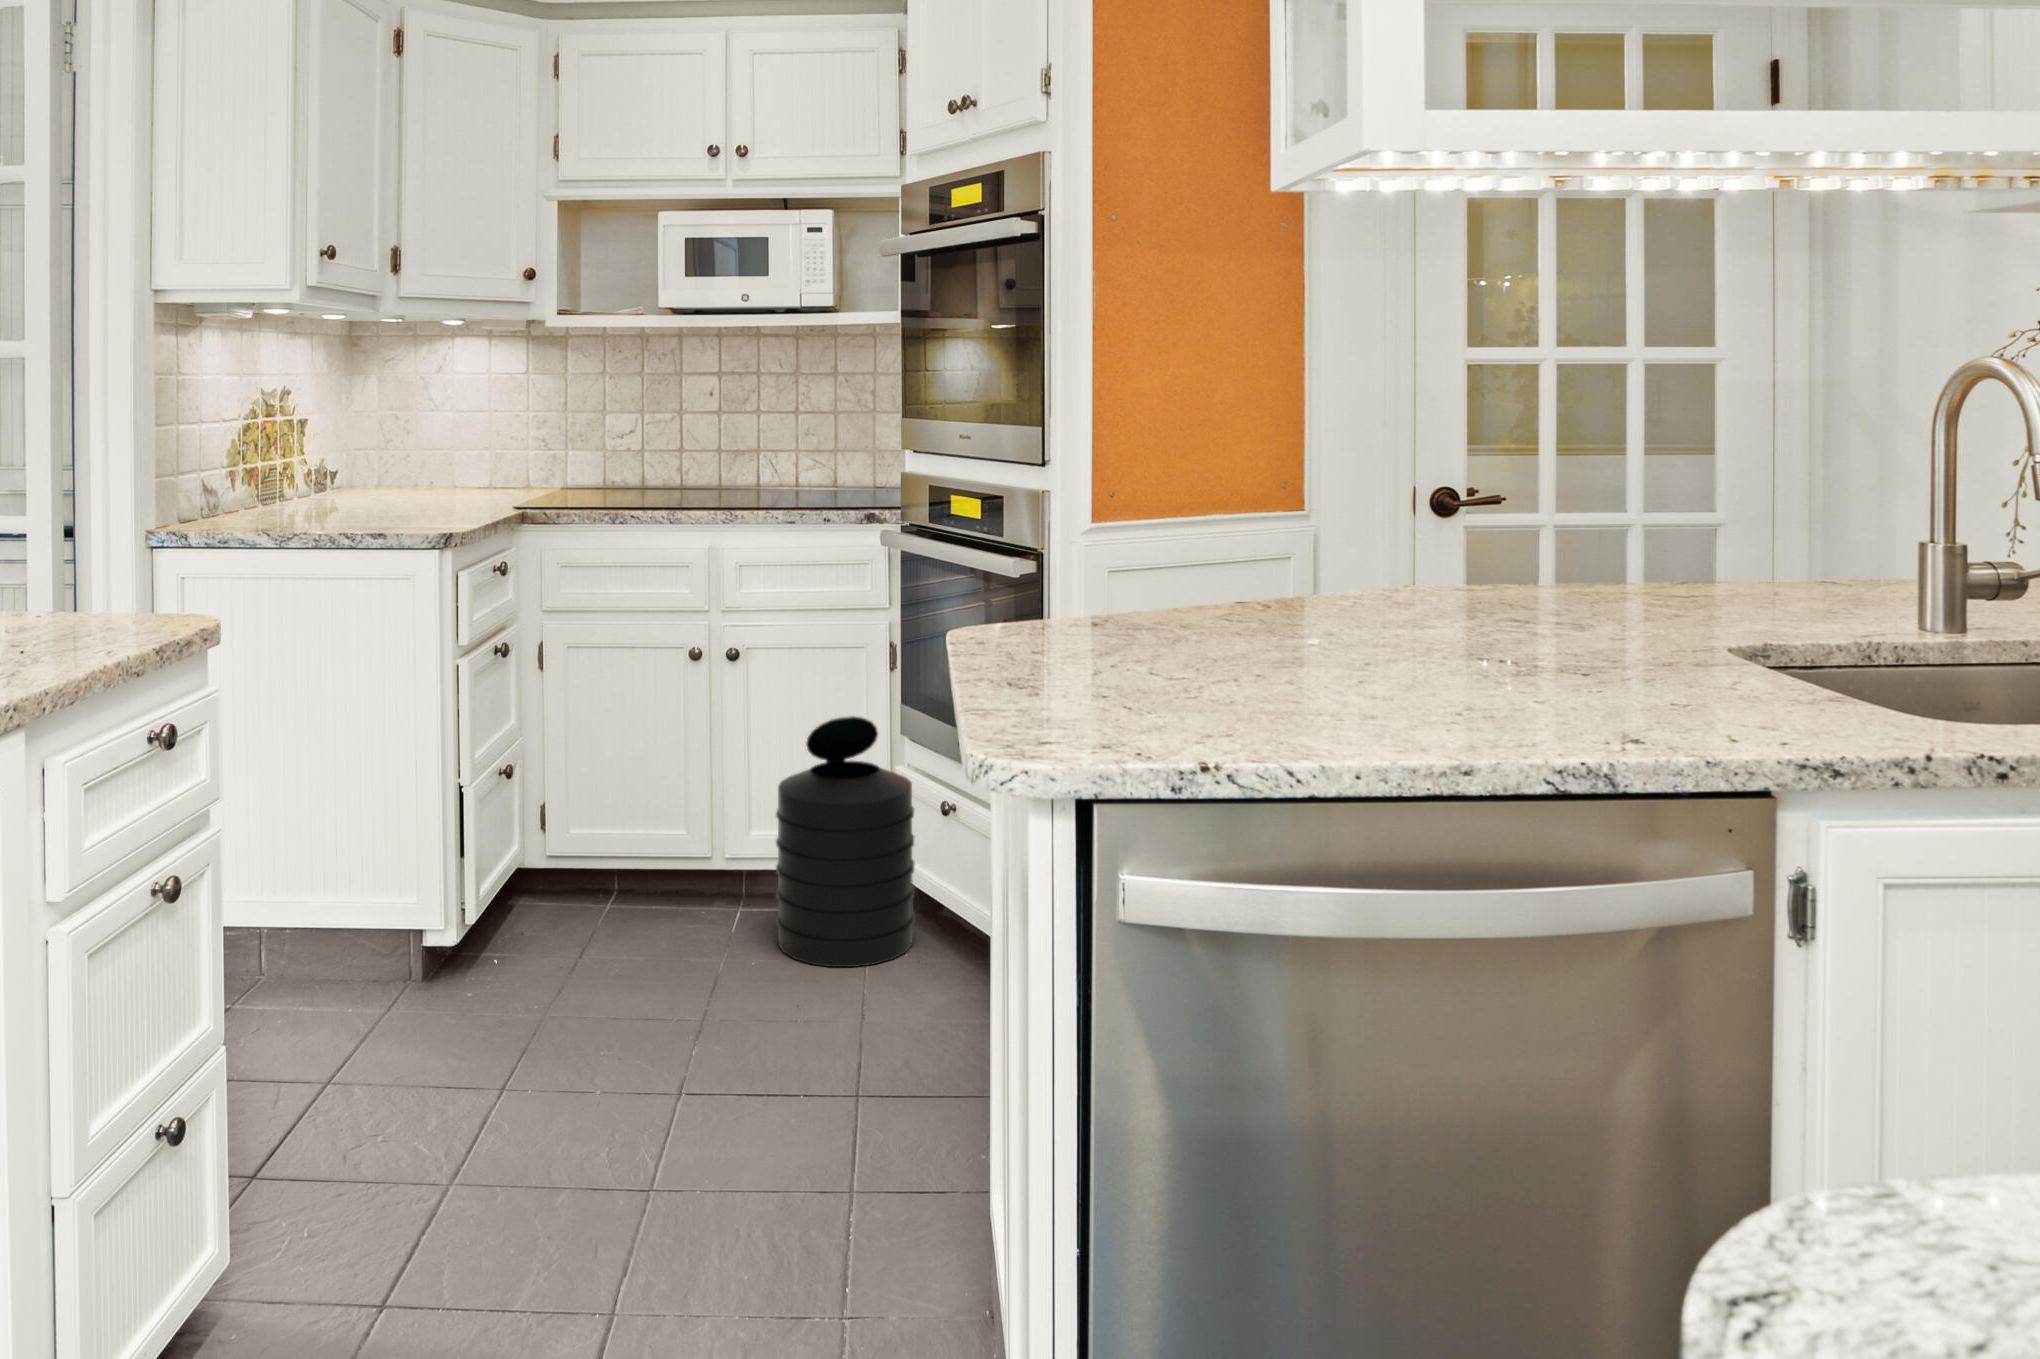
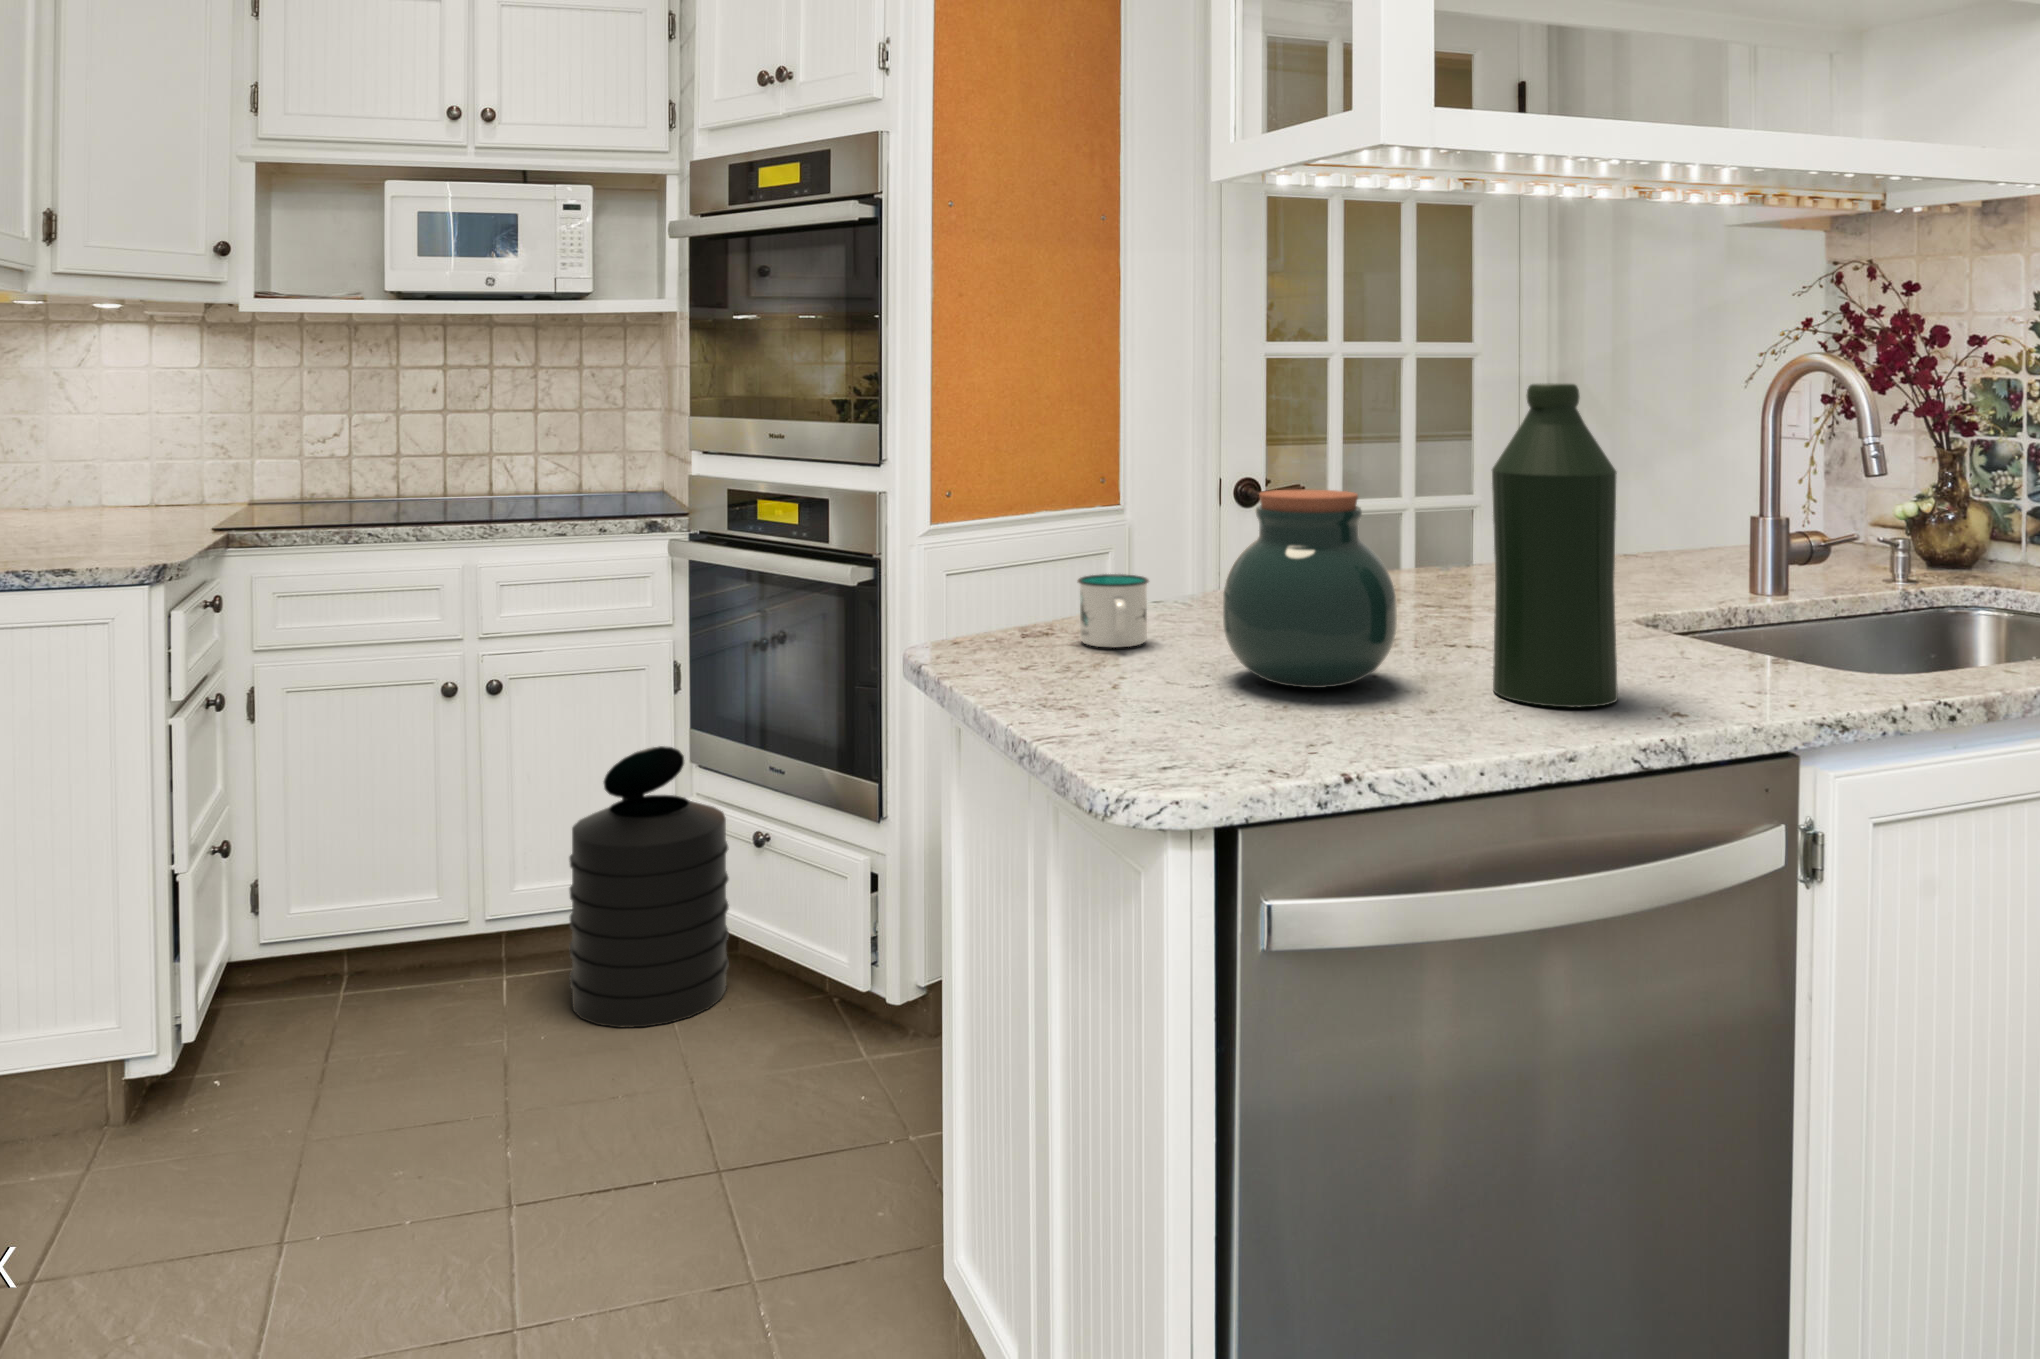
bottle: none [1449,388,1584,726] -> present [1492,384,1618,707]
jar: none [1184,492,1359,687] -> present [1223,490,1397,688]
mug: none [1090,570,1160,640] -> present [1078,574,1149,648]

